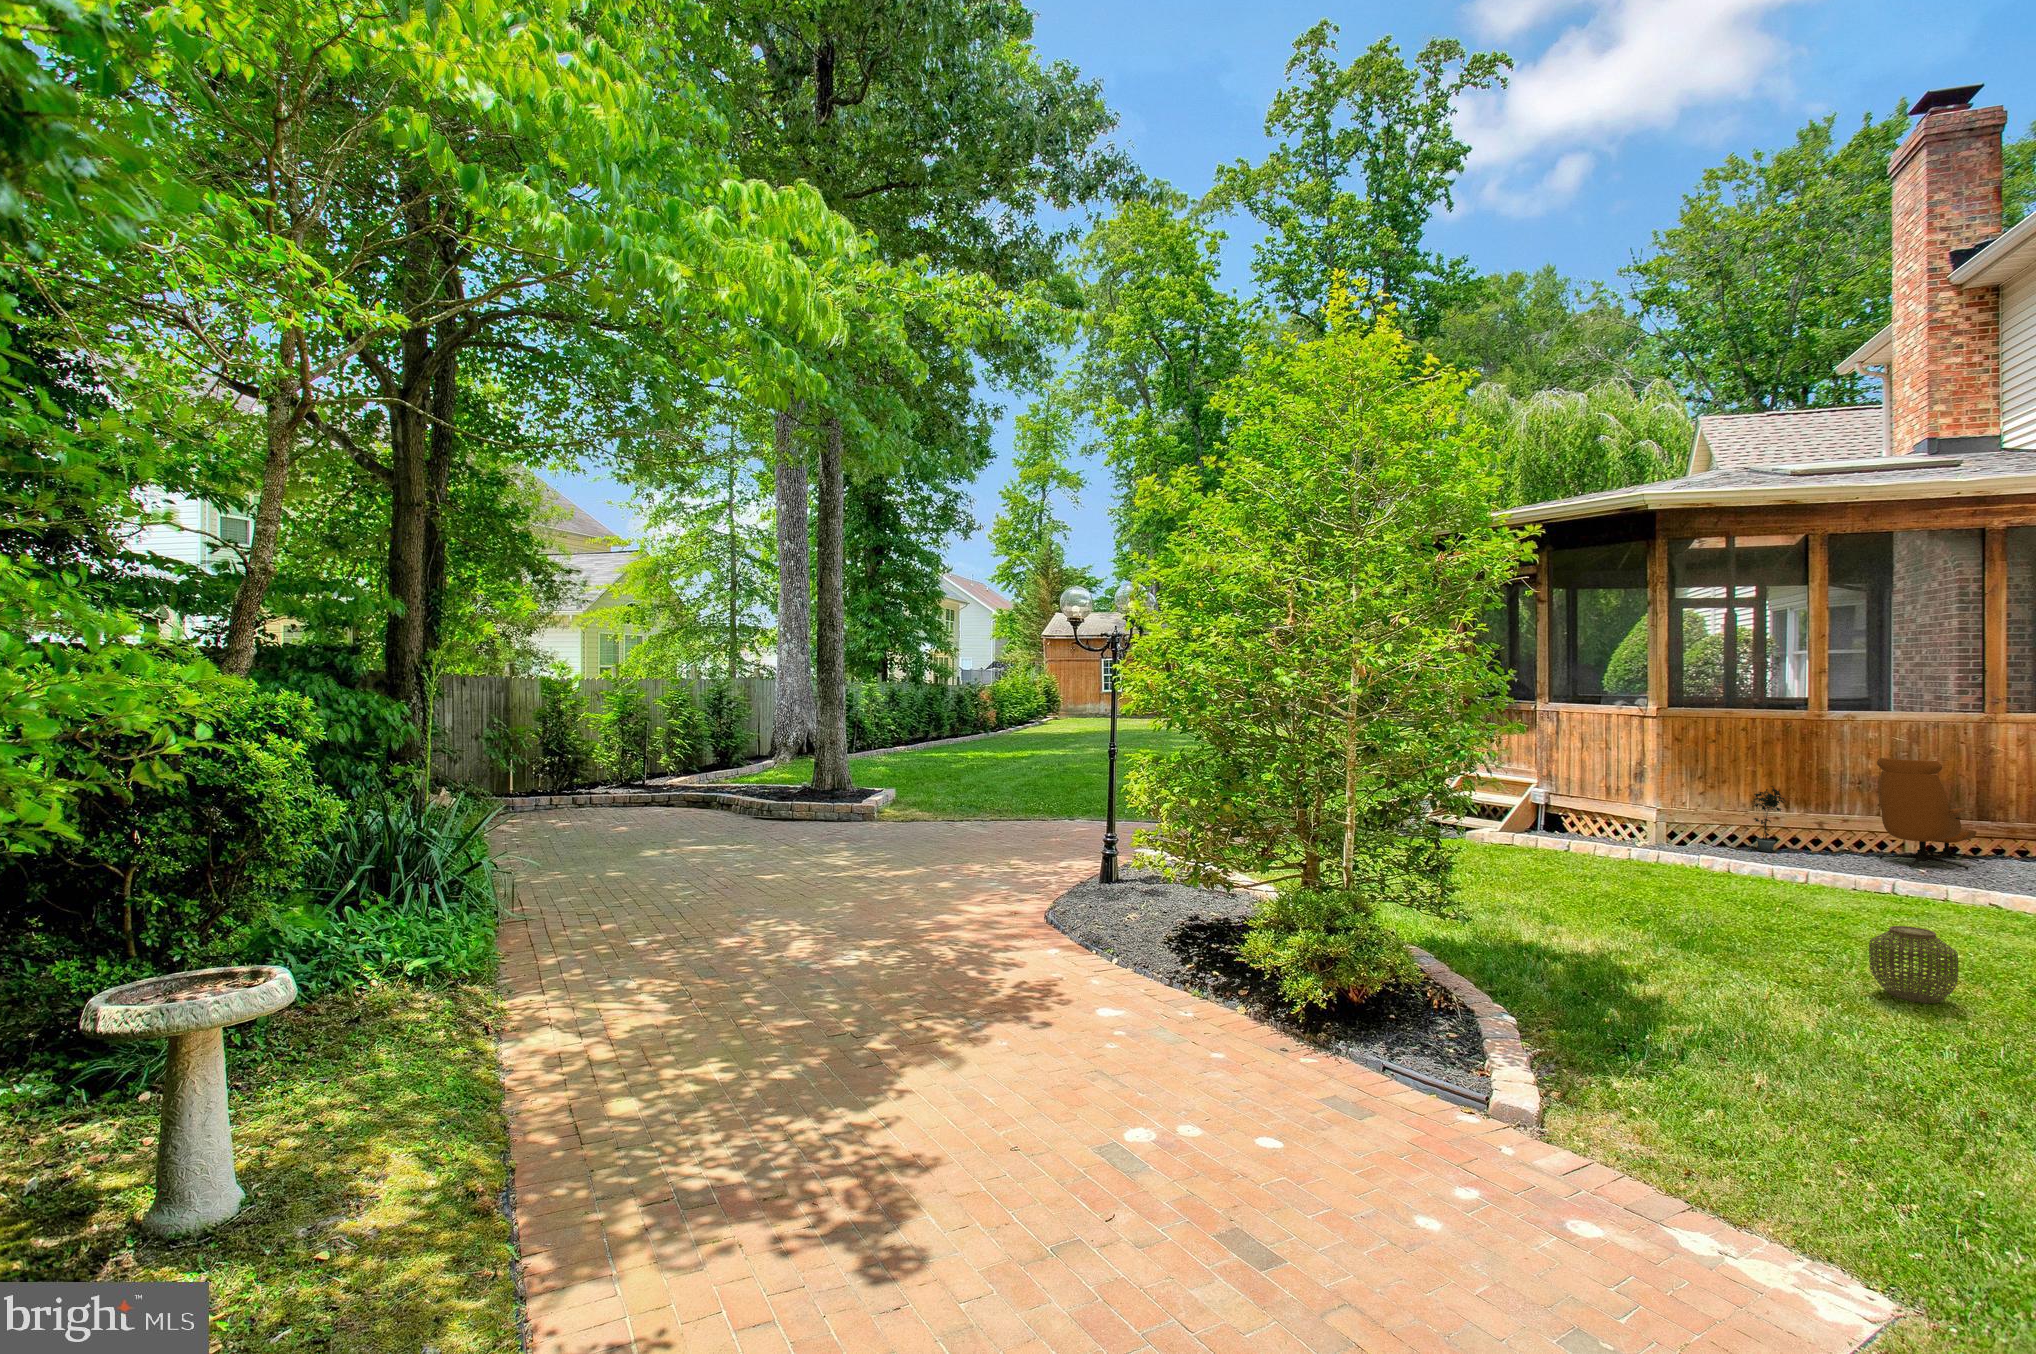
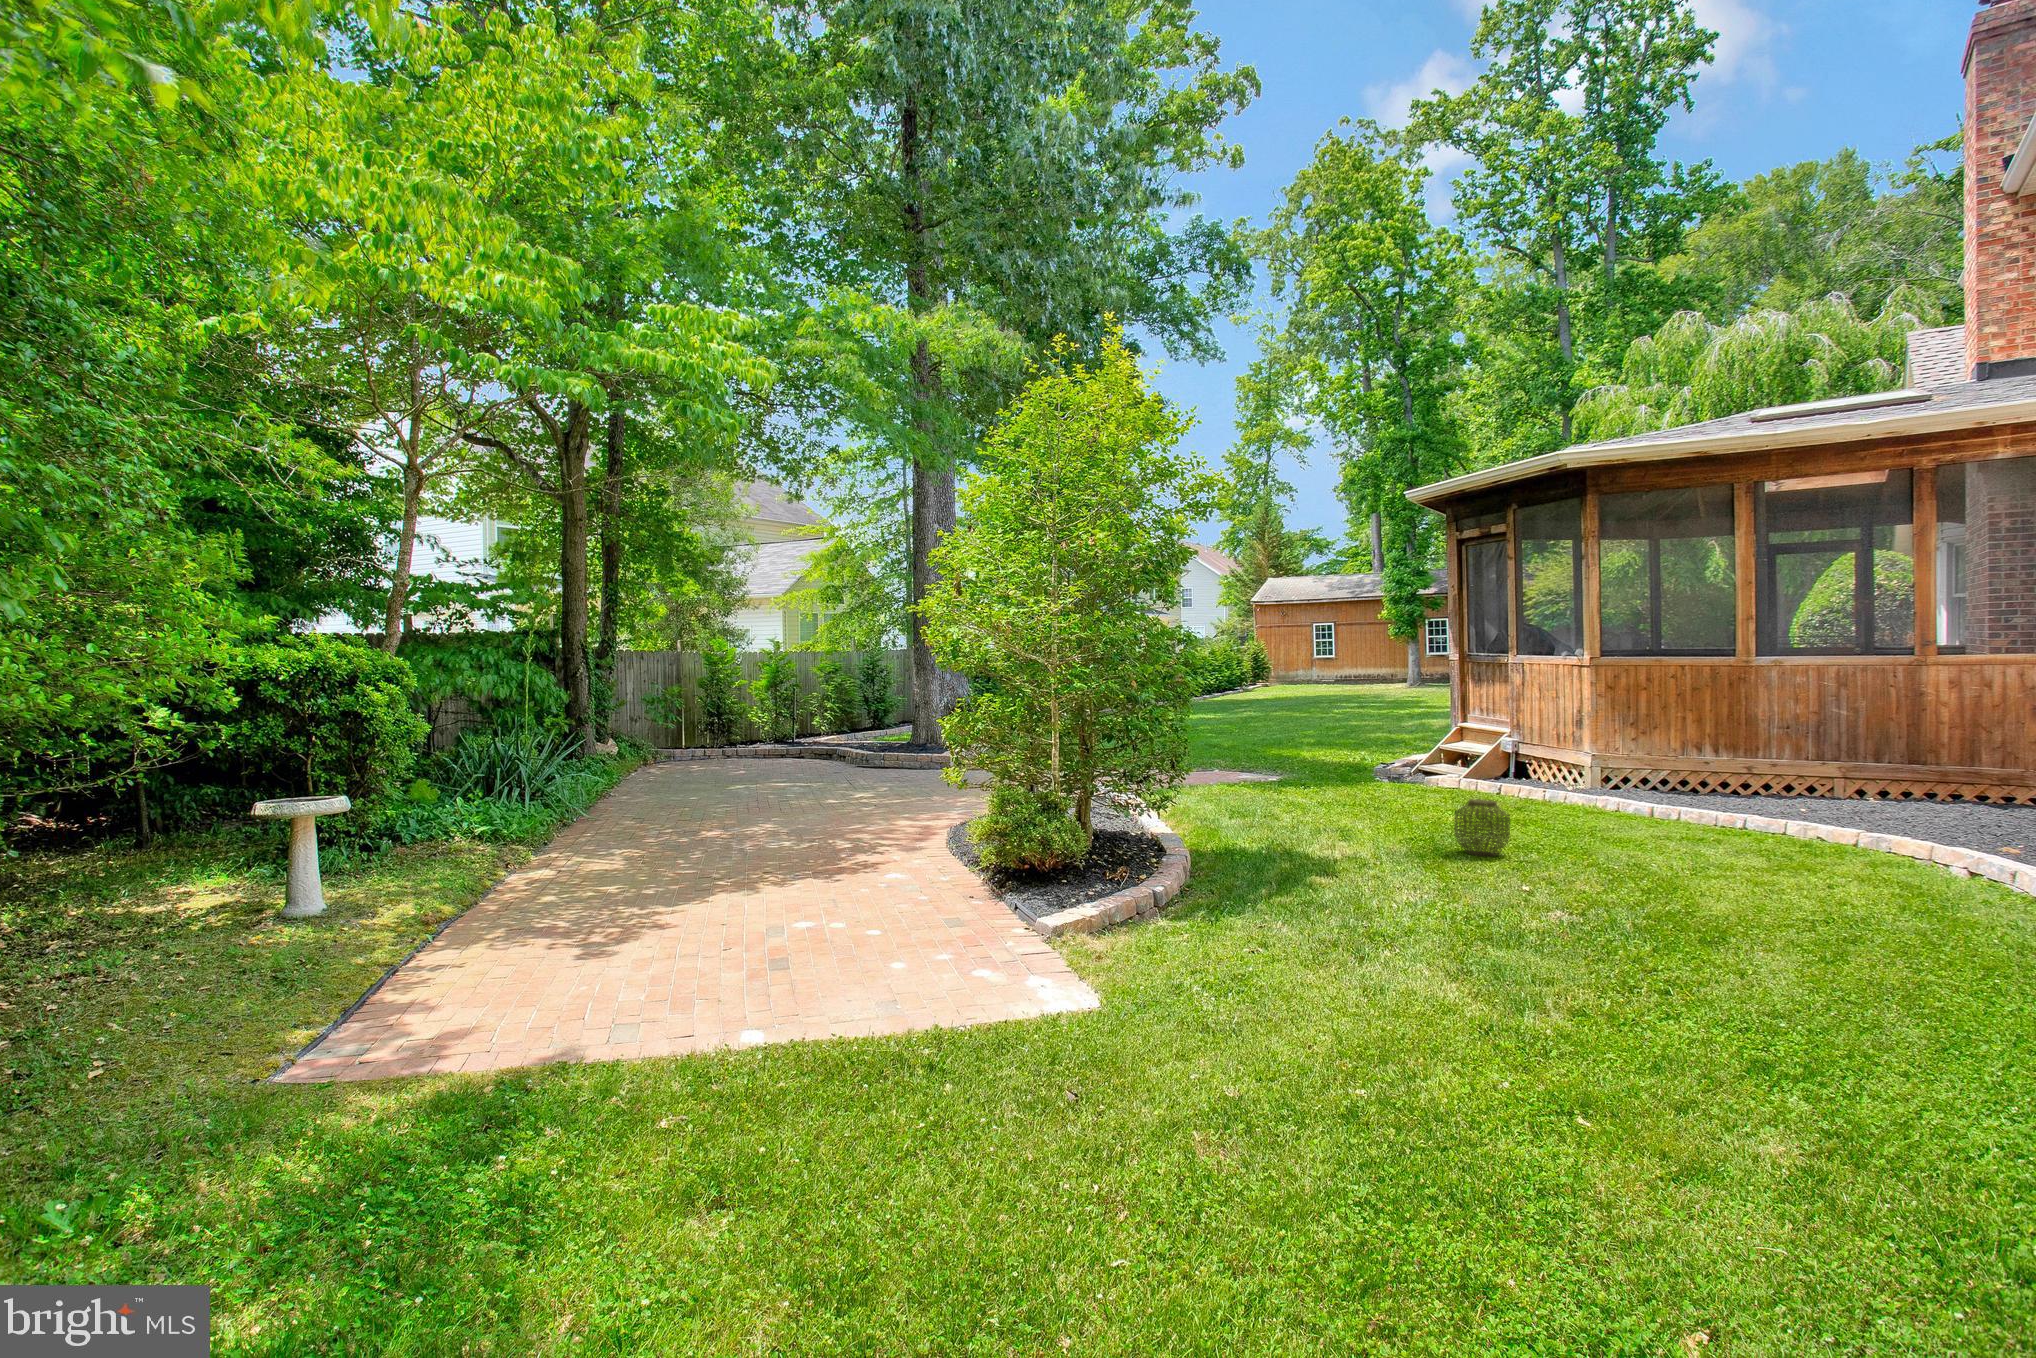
lounge chair: present [1877,758,1979,870] -> none [1760,701,1887,812]
potted plant: present [1752,786,1786,852] -> none [1664,732,1697,795]

